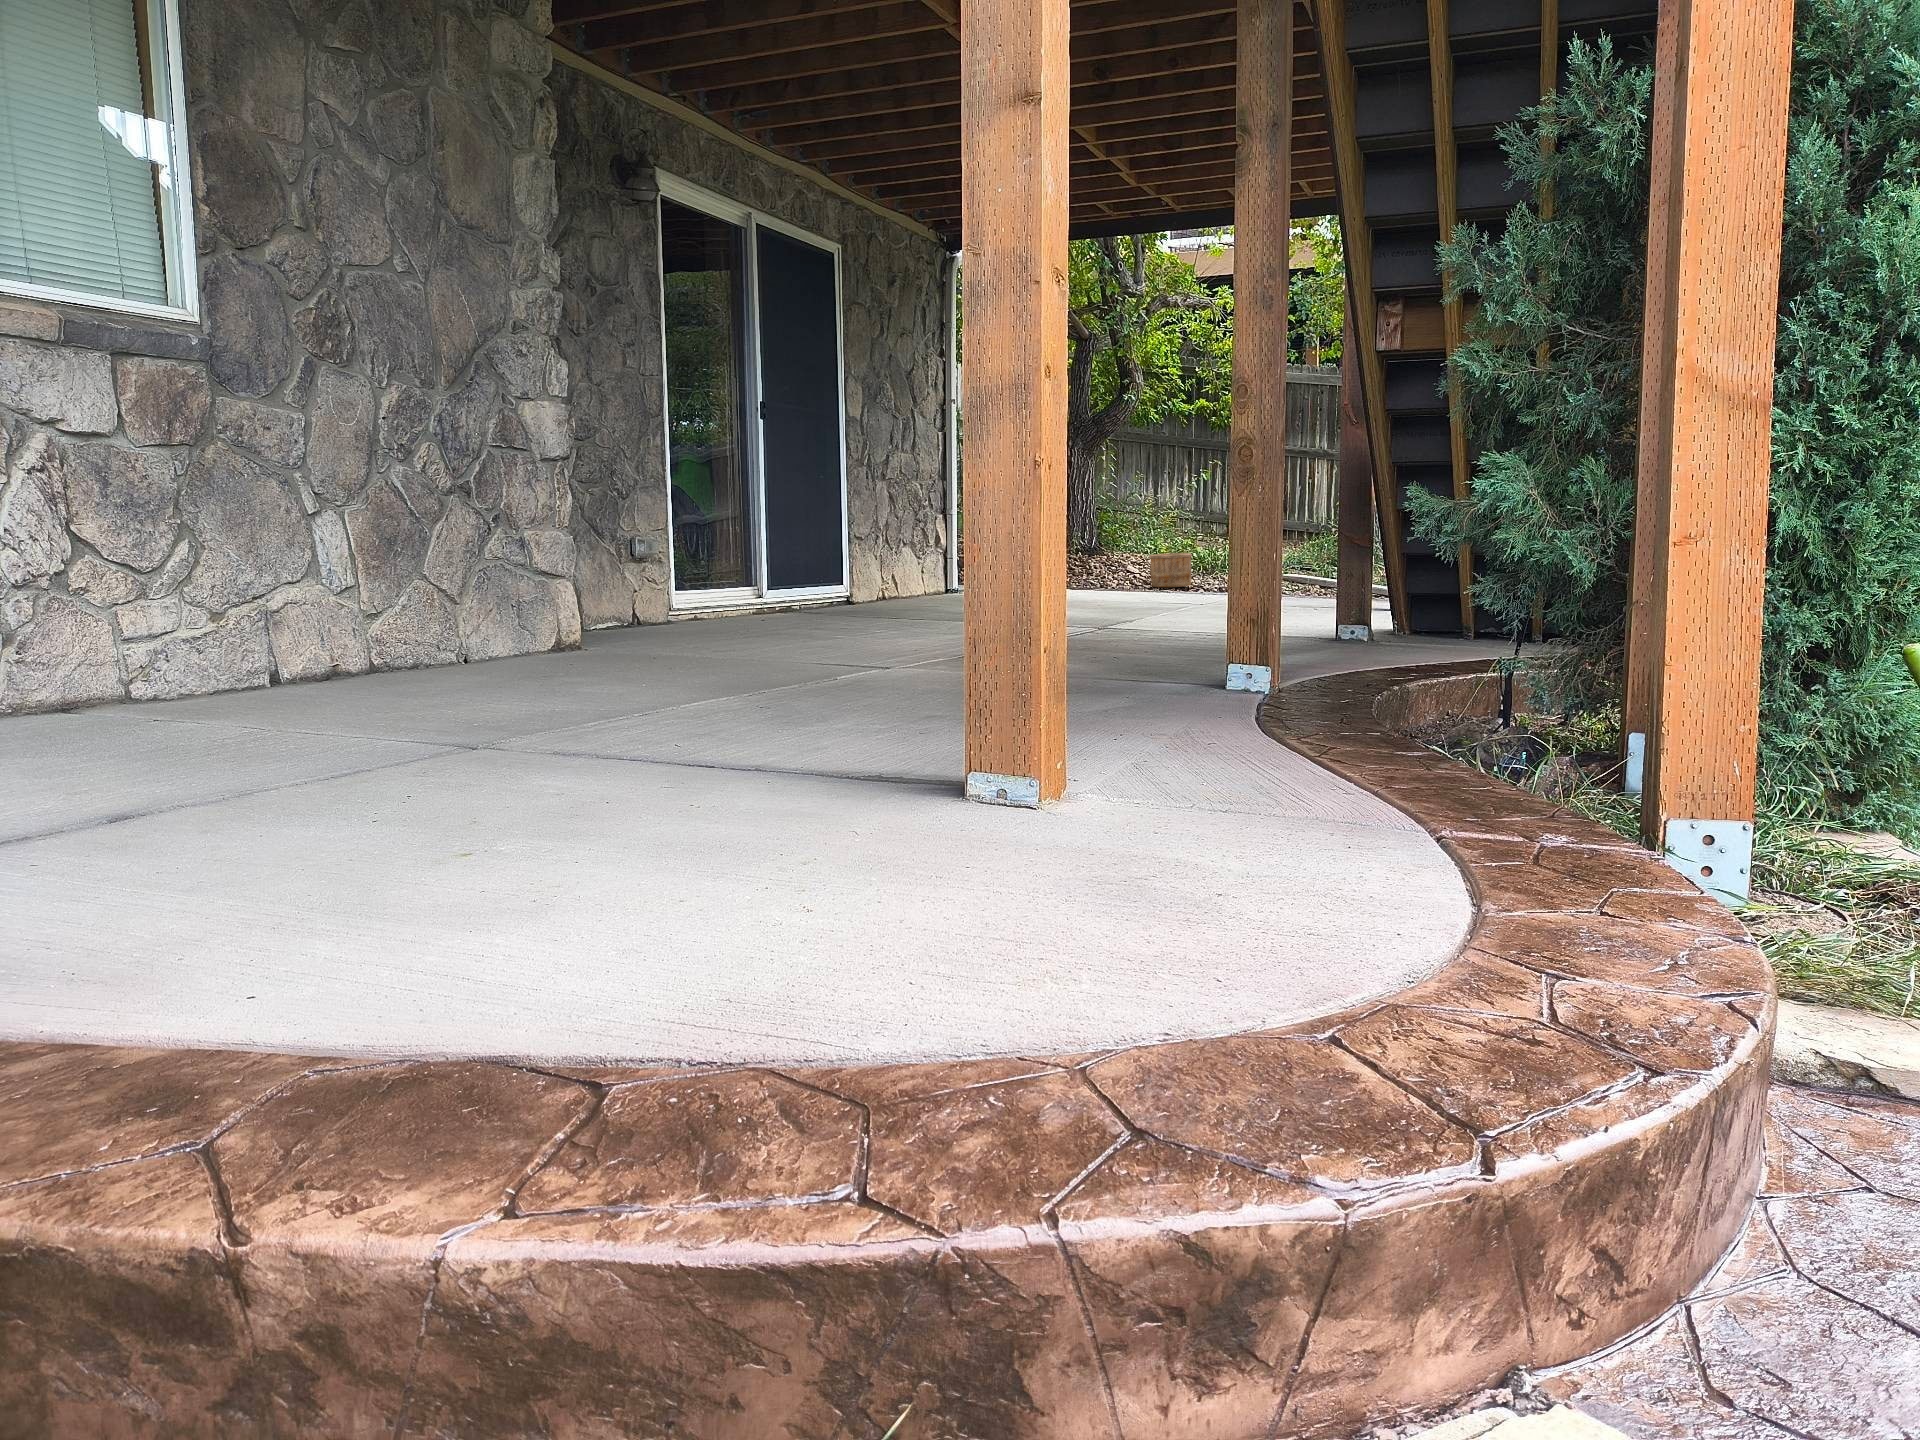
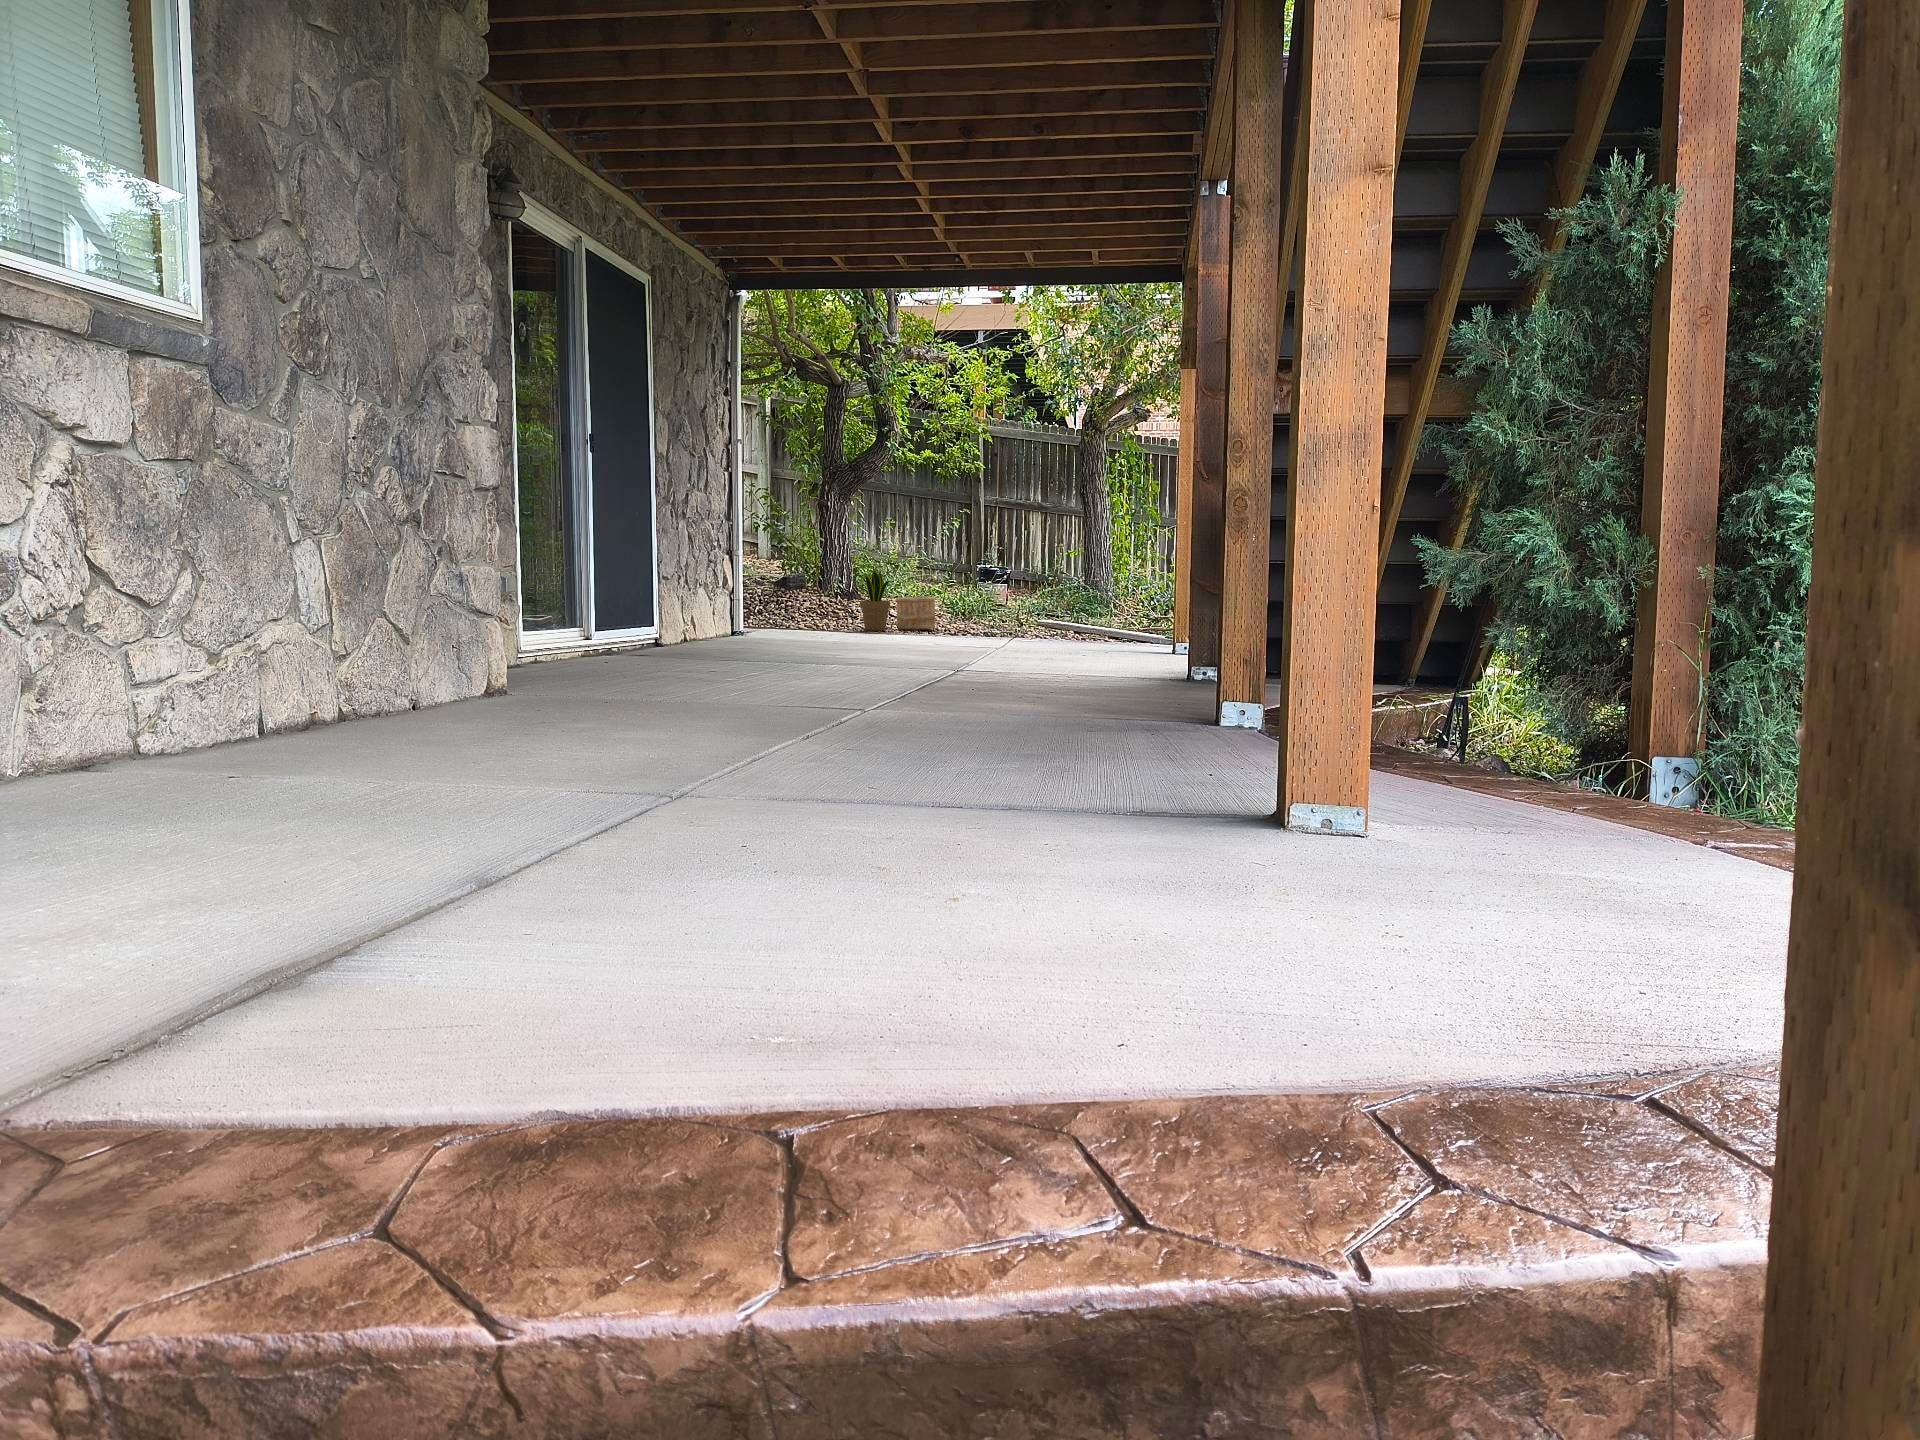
potted plant: none [1107,526,1140,589] -> present [860,570,892,631]

